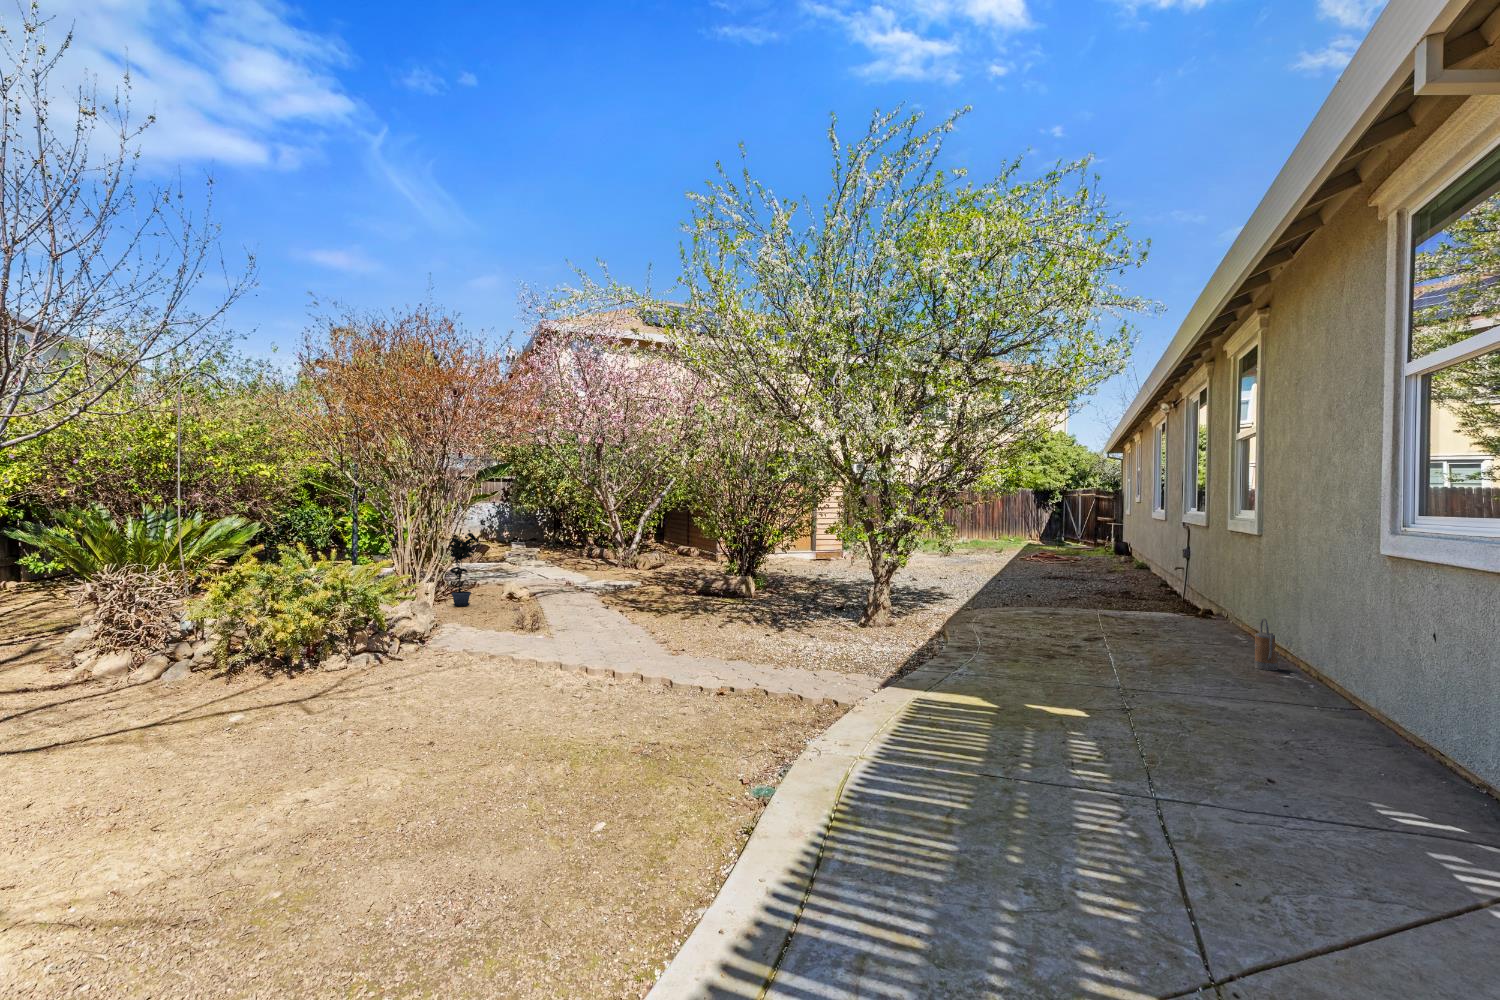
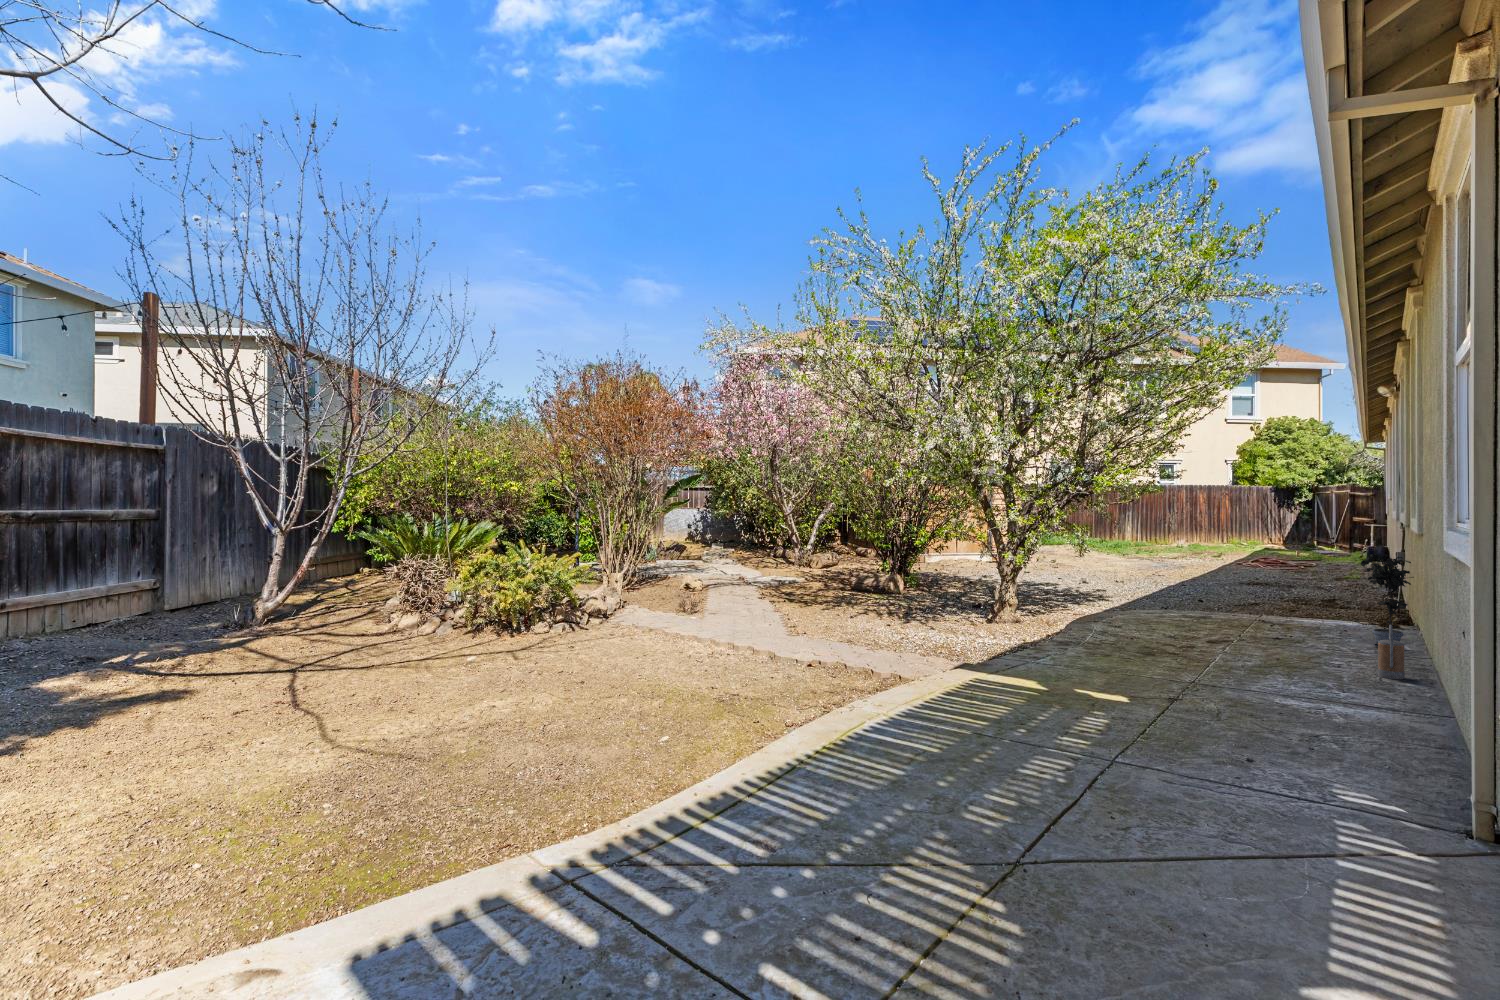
potted plant: present [445,530,479,606] -> present [1361,550,1414,648]

